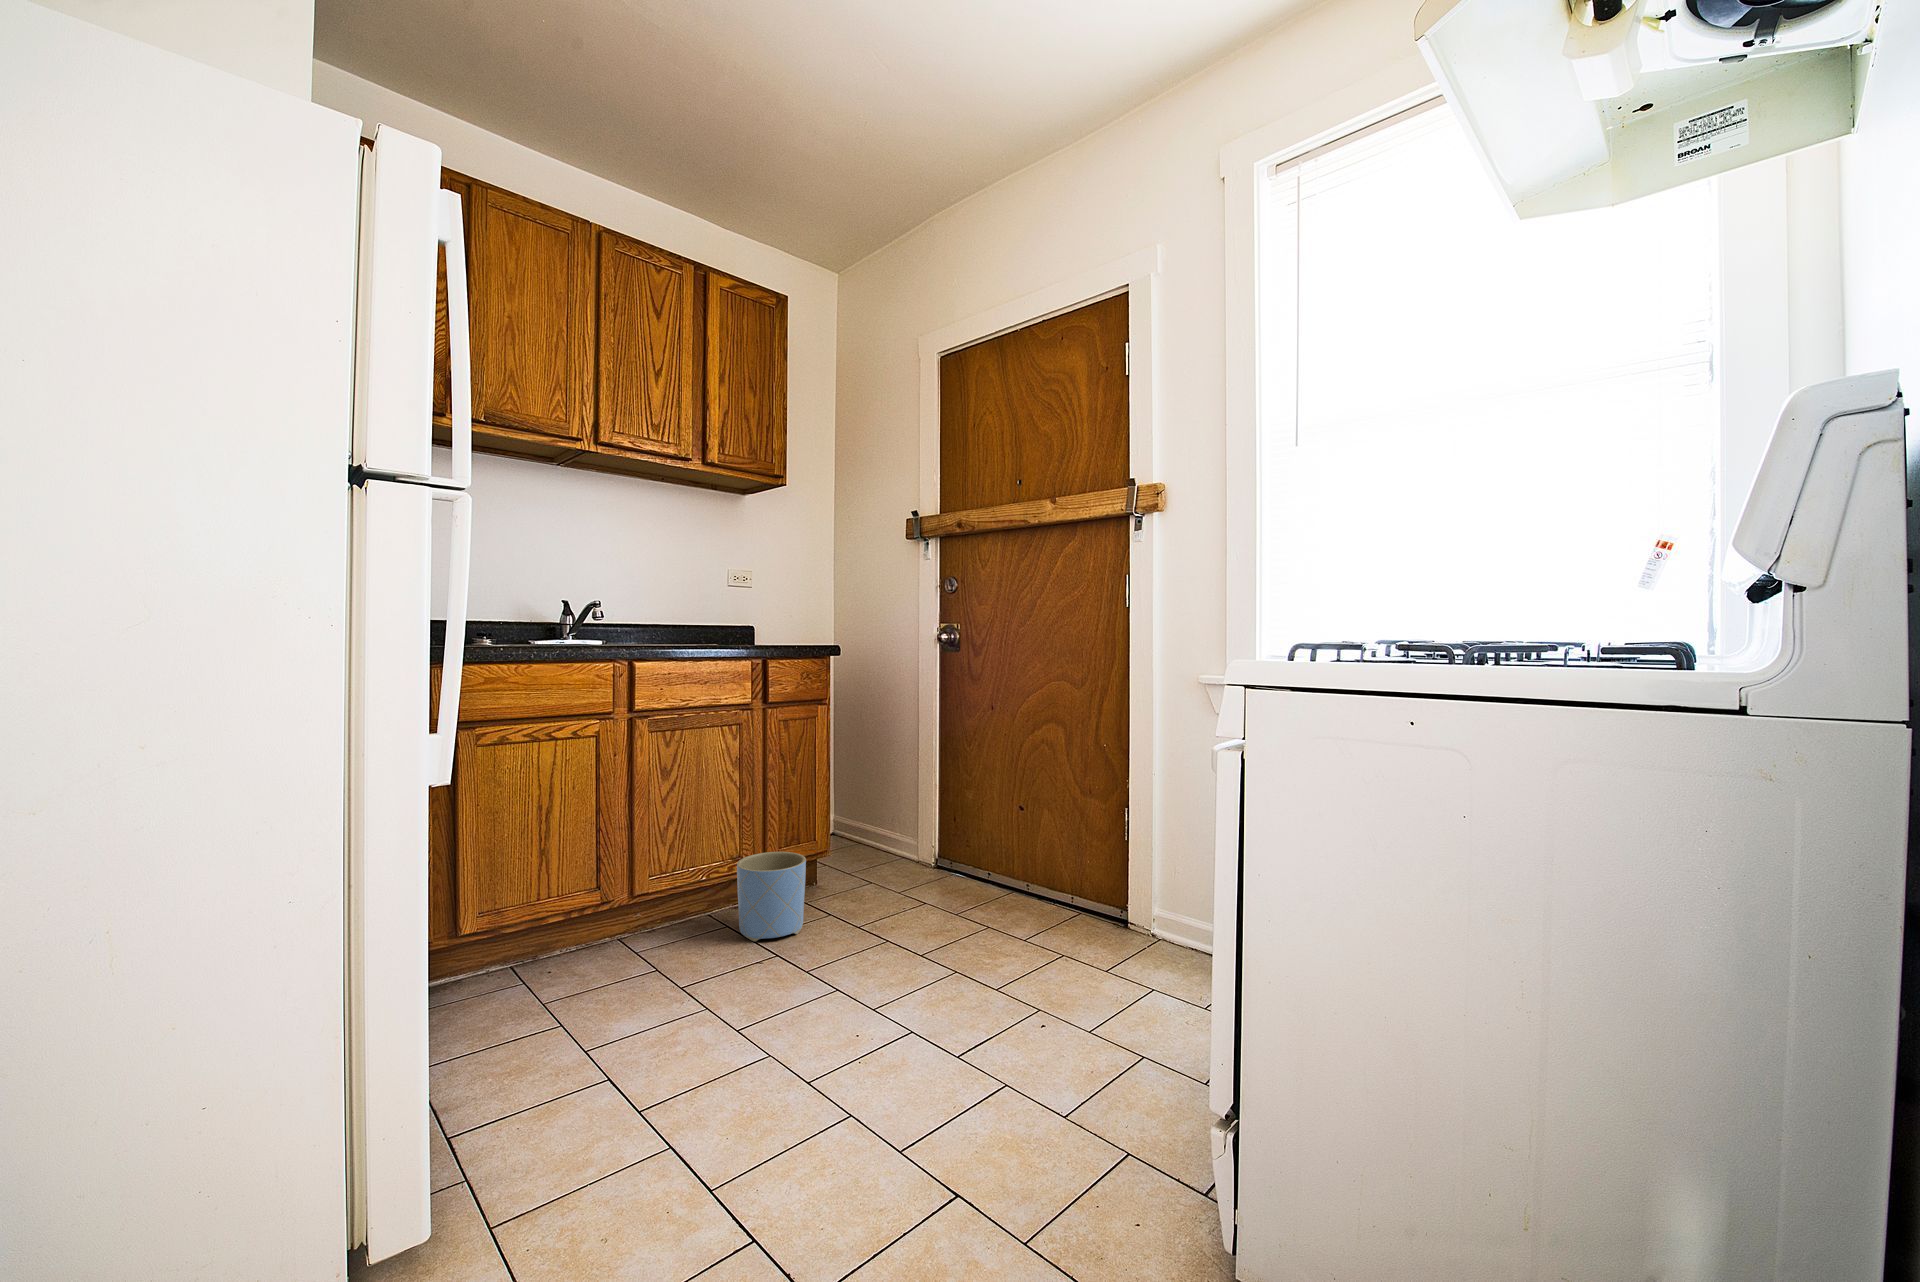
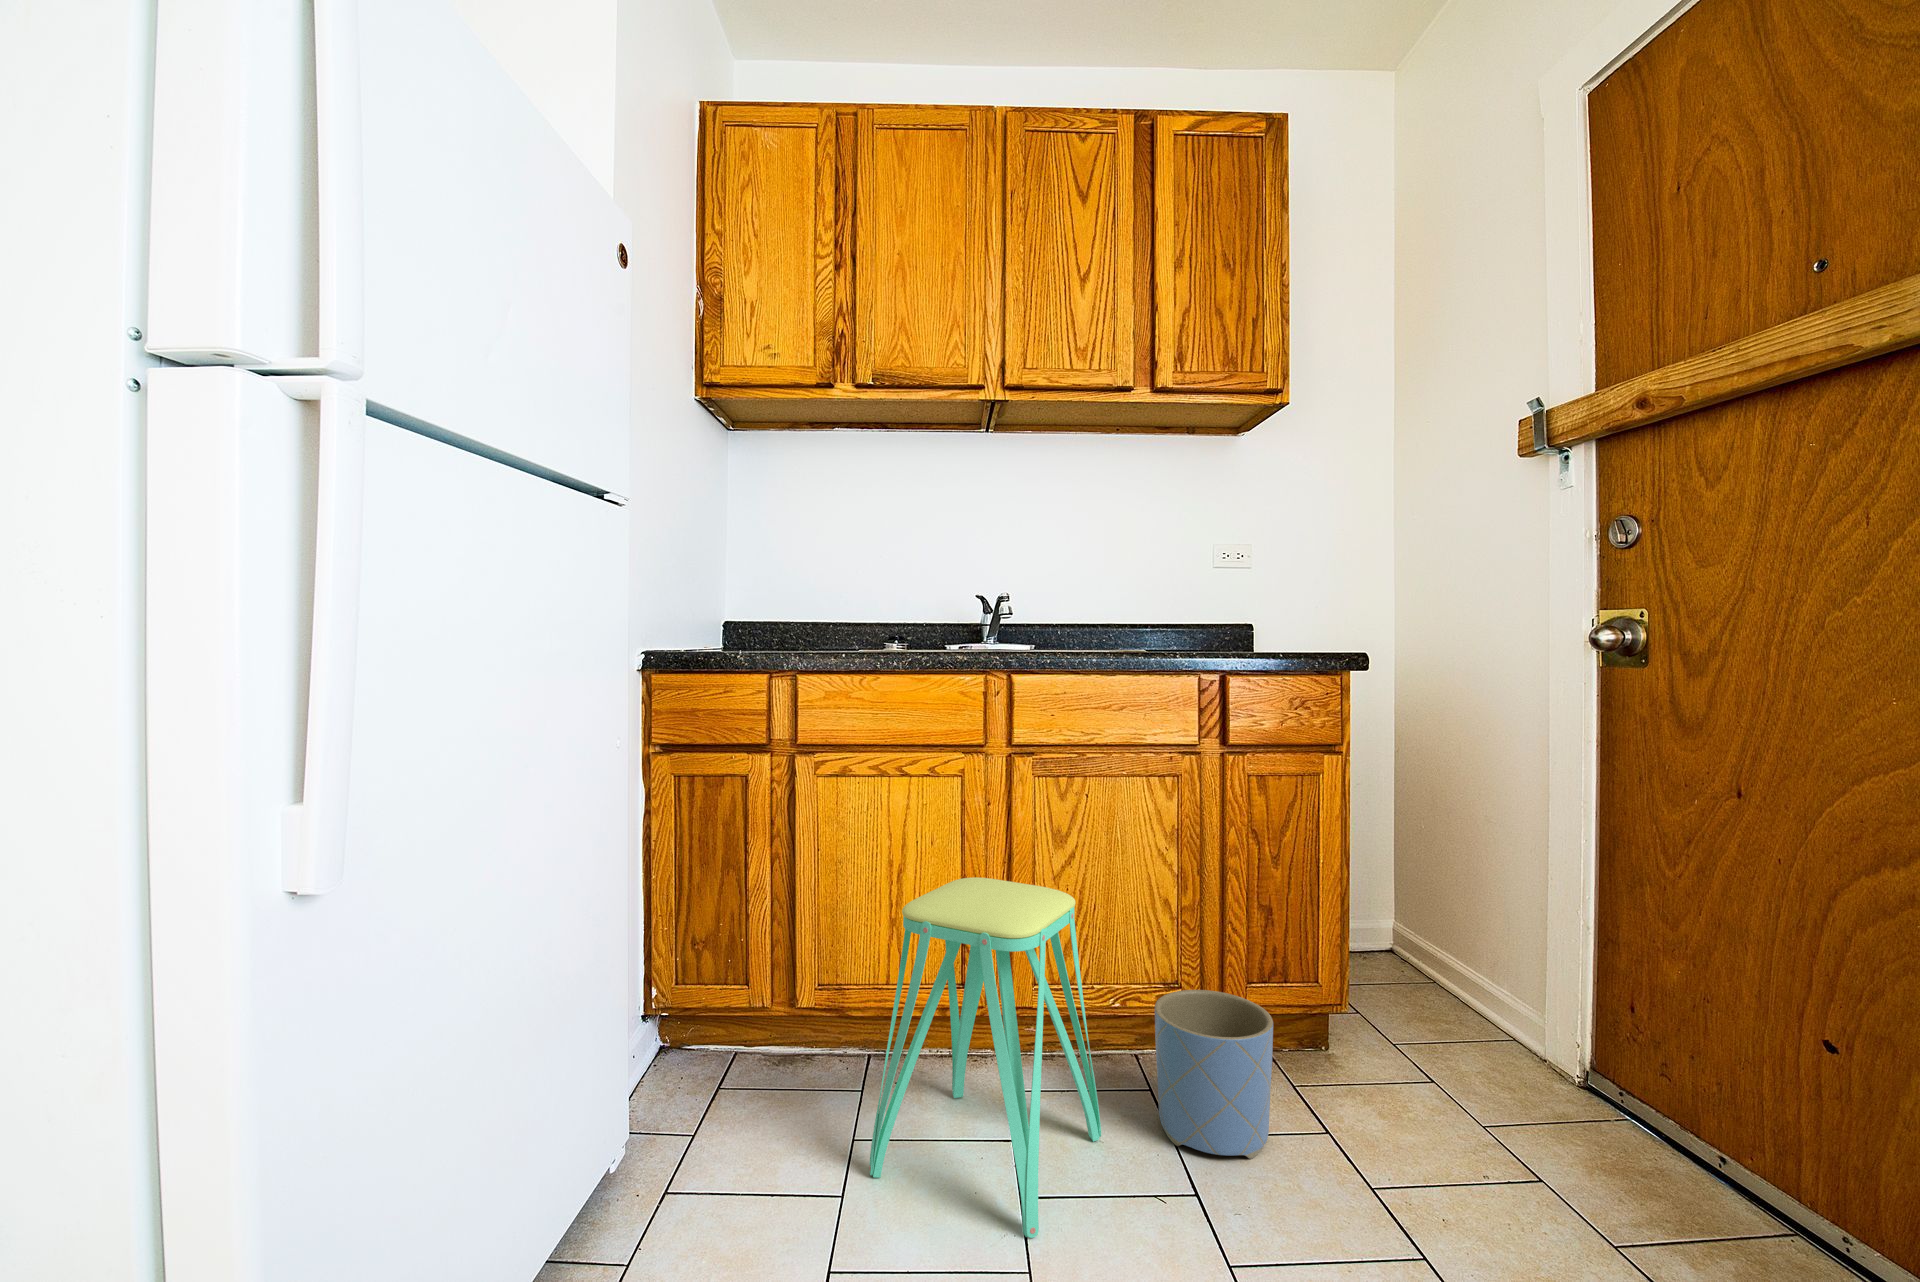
stool: none [564,801,711,1014] -> present [869,877,1101,1238]

